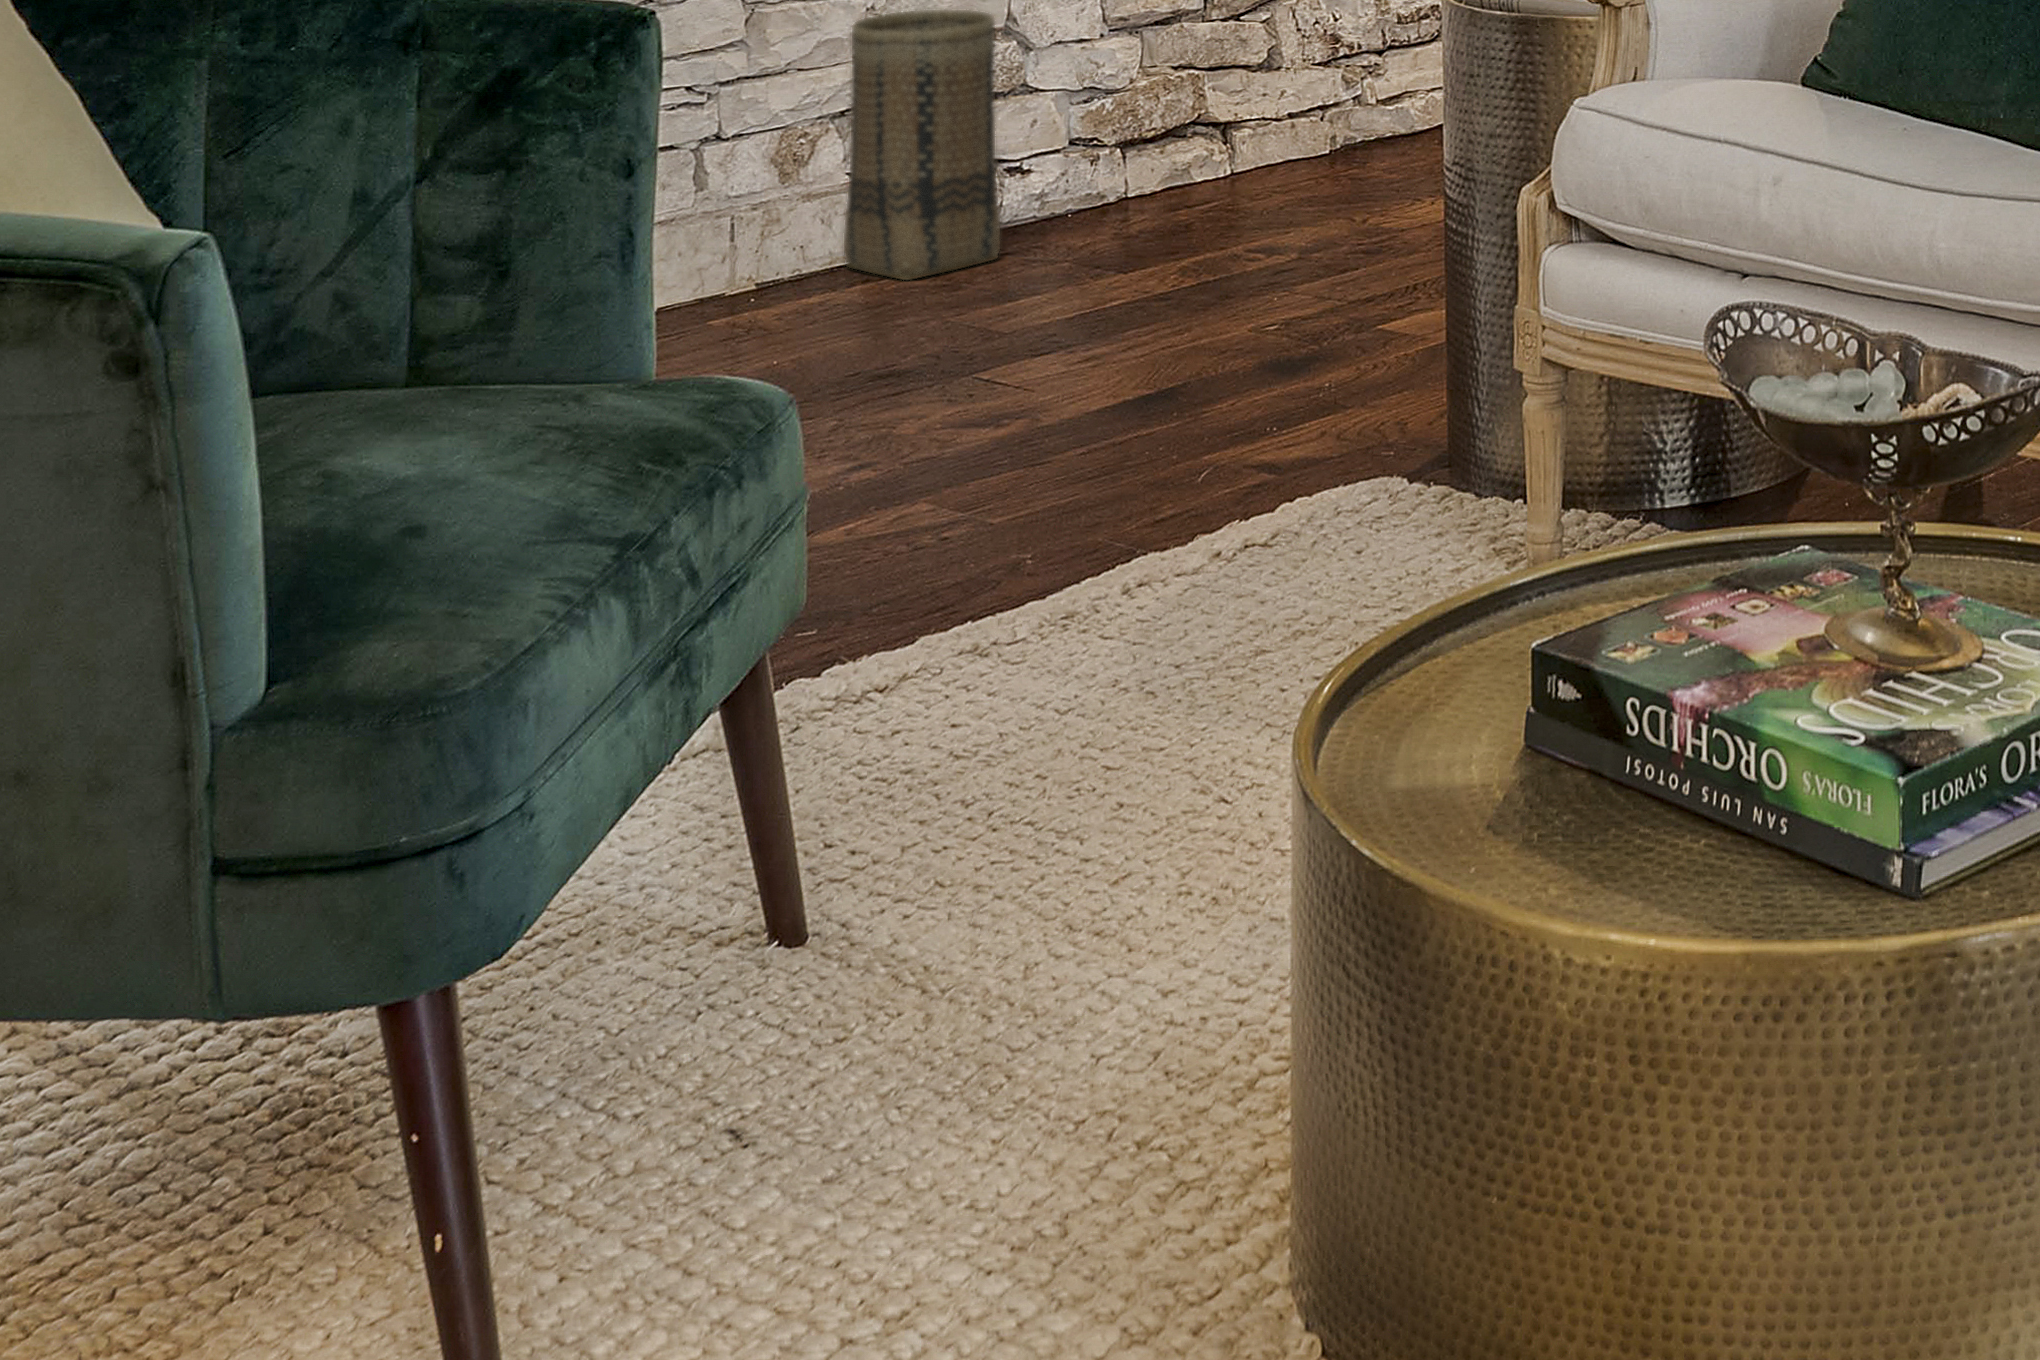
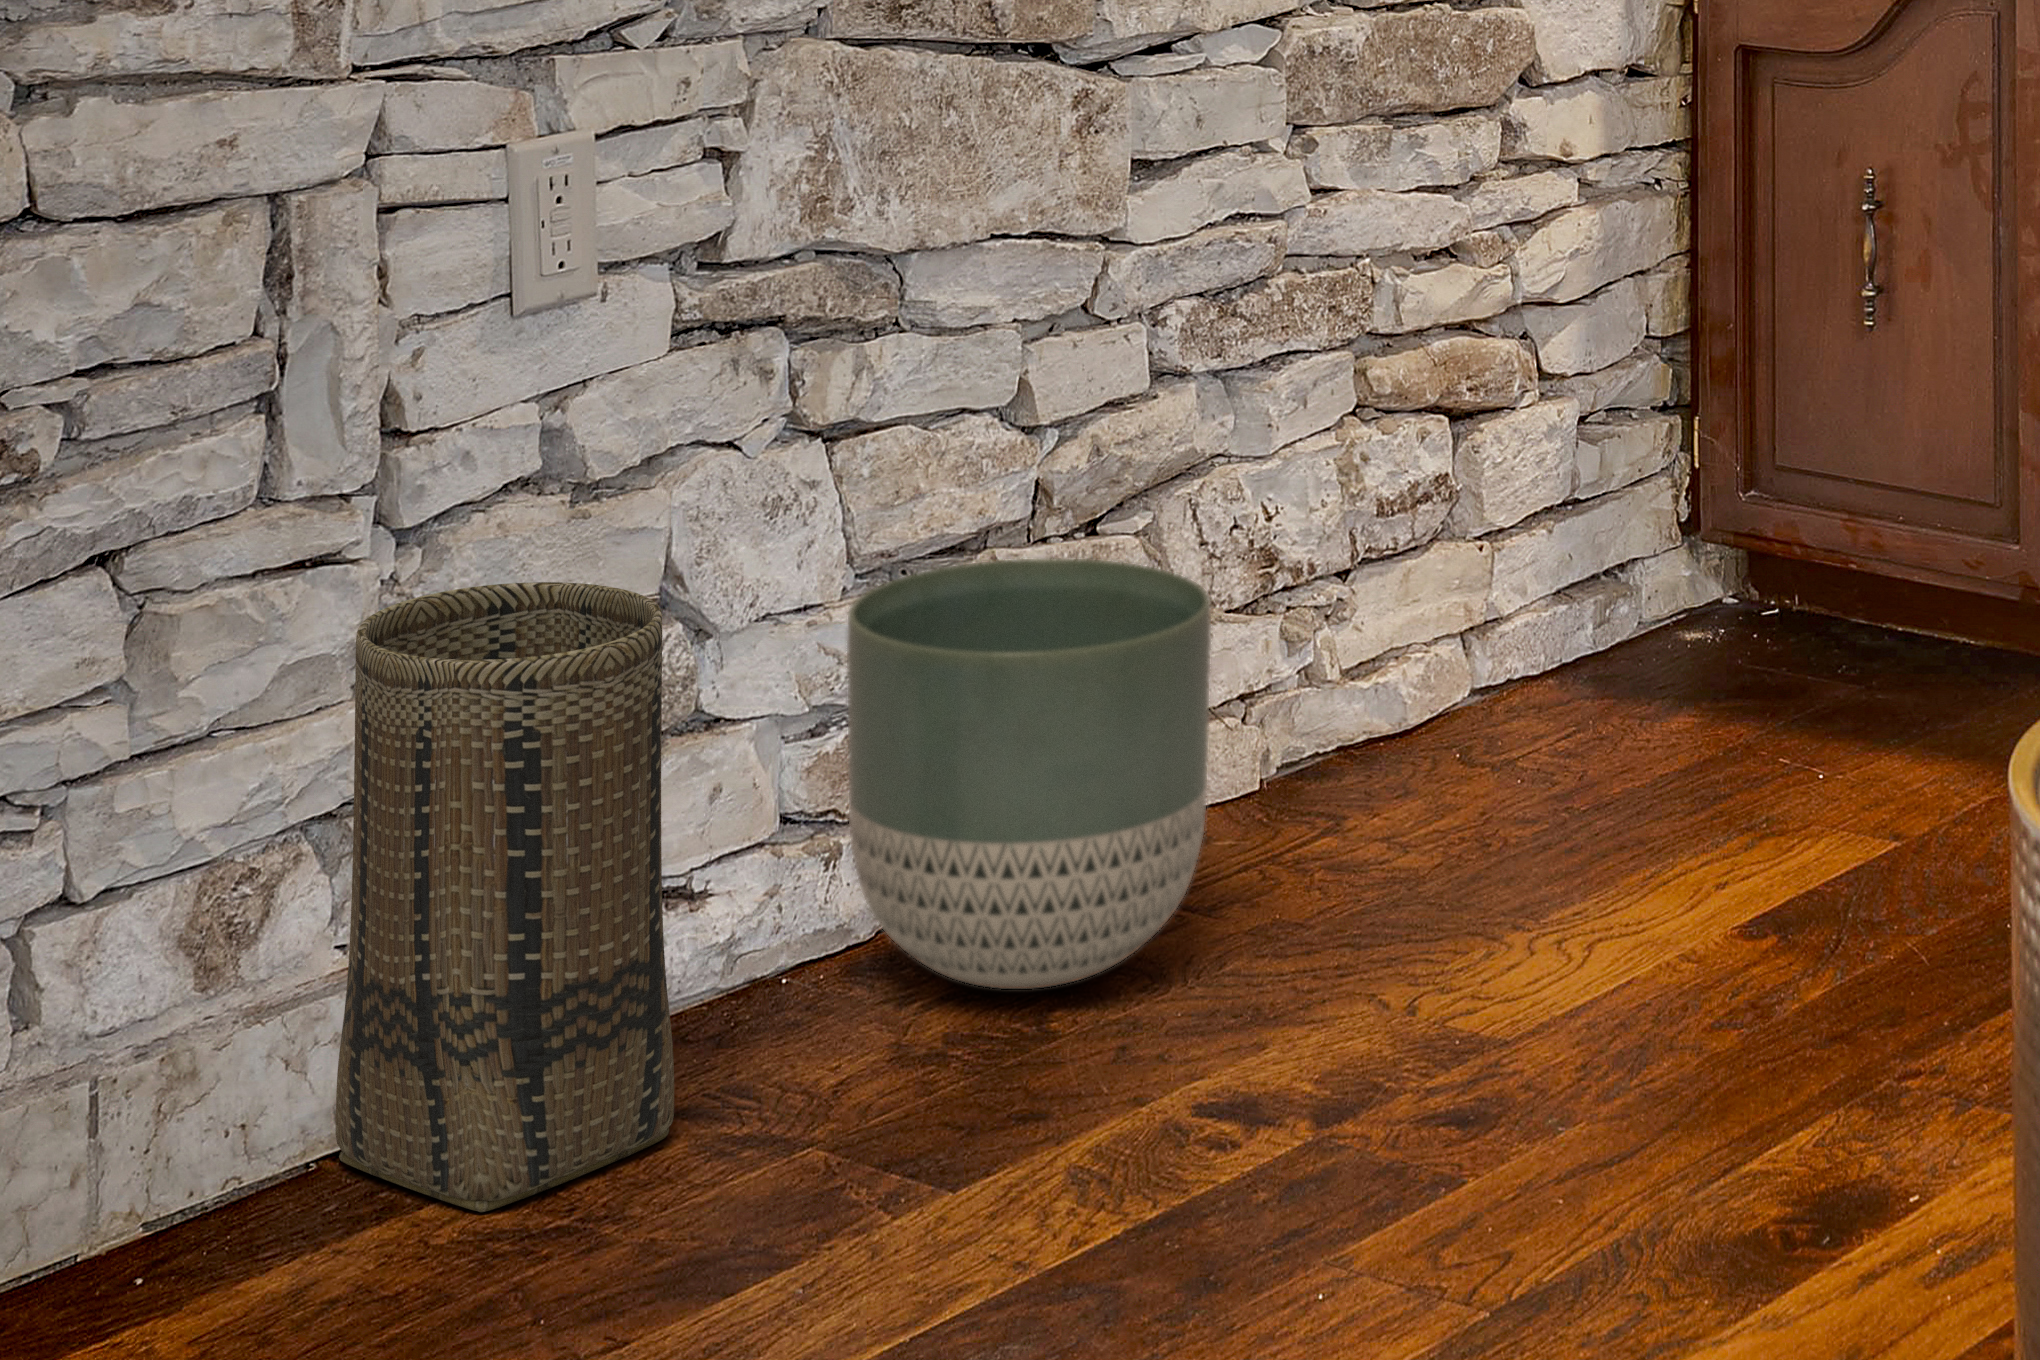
planter: none [1097,19,1273,213] -> present [847,559,1211,989]

